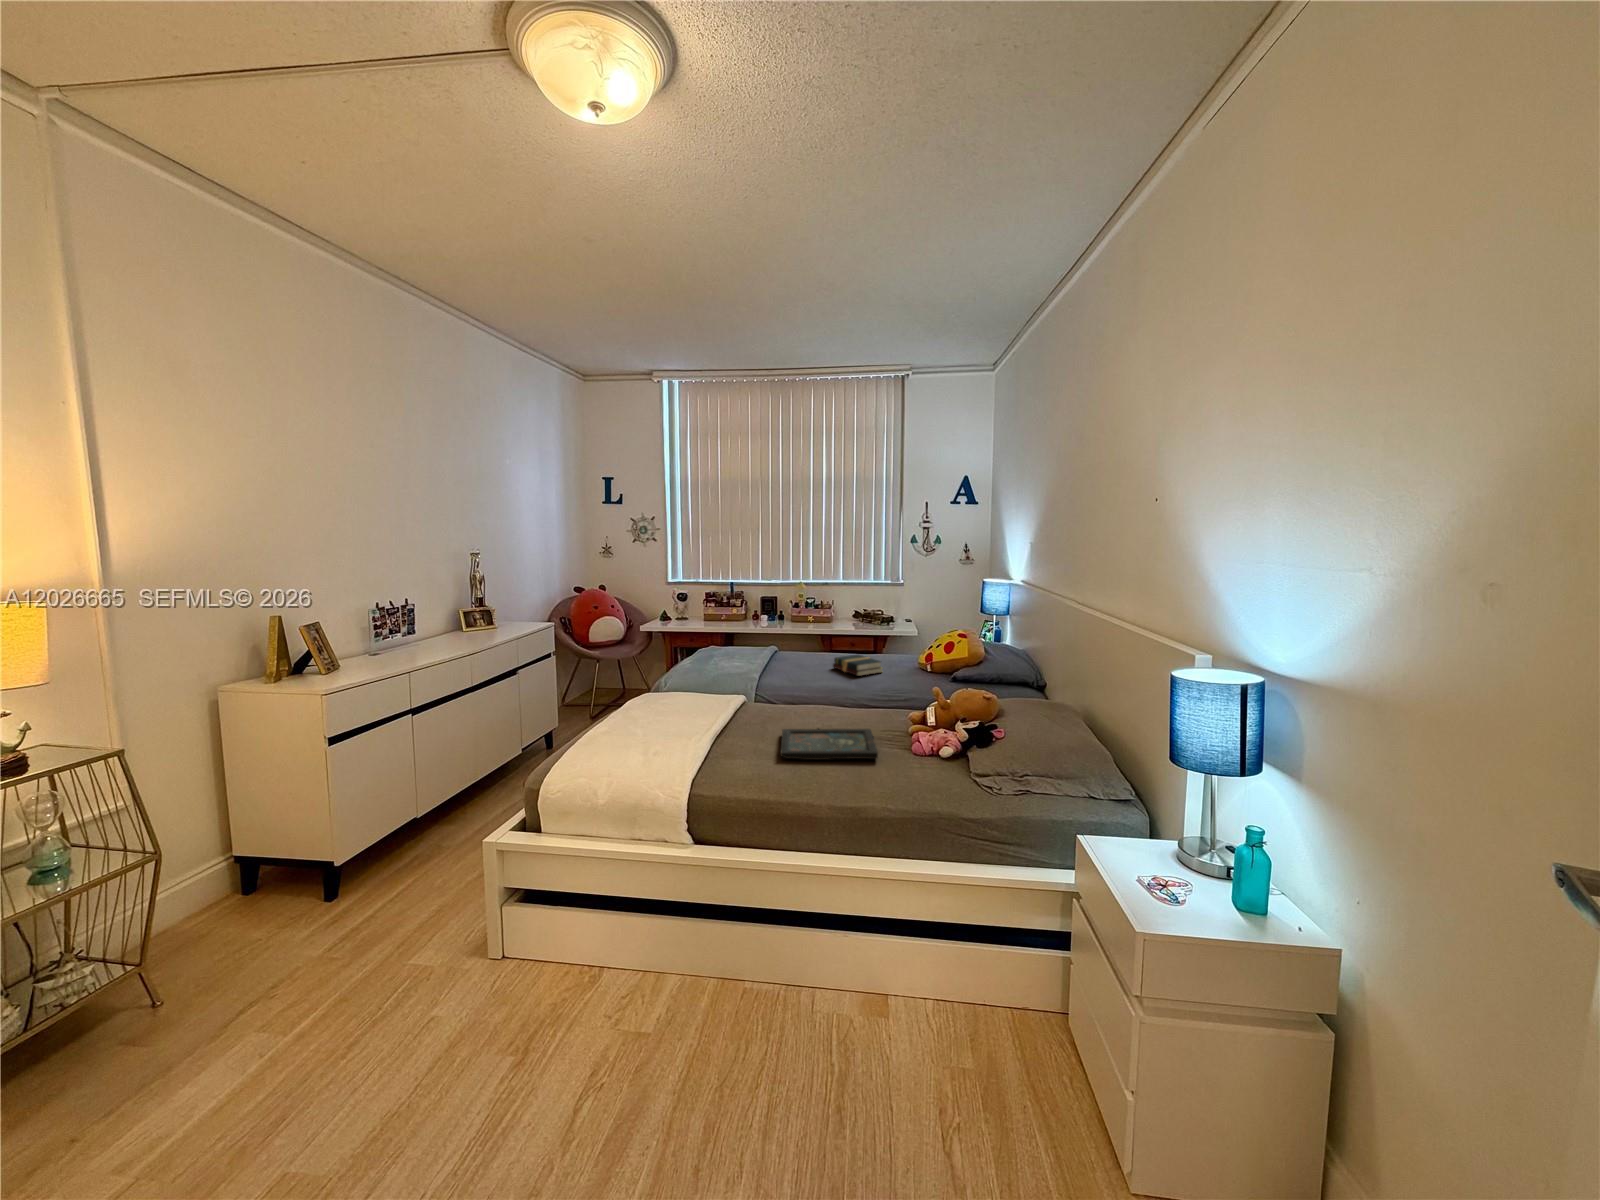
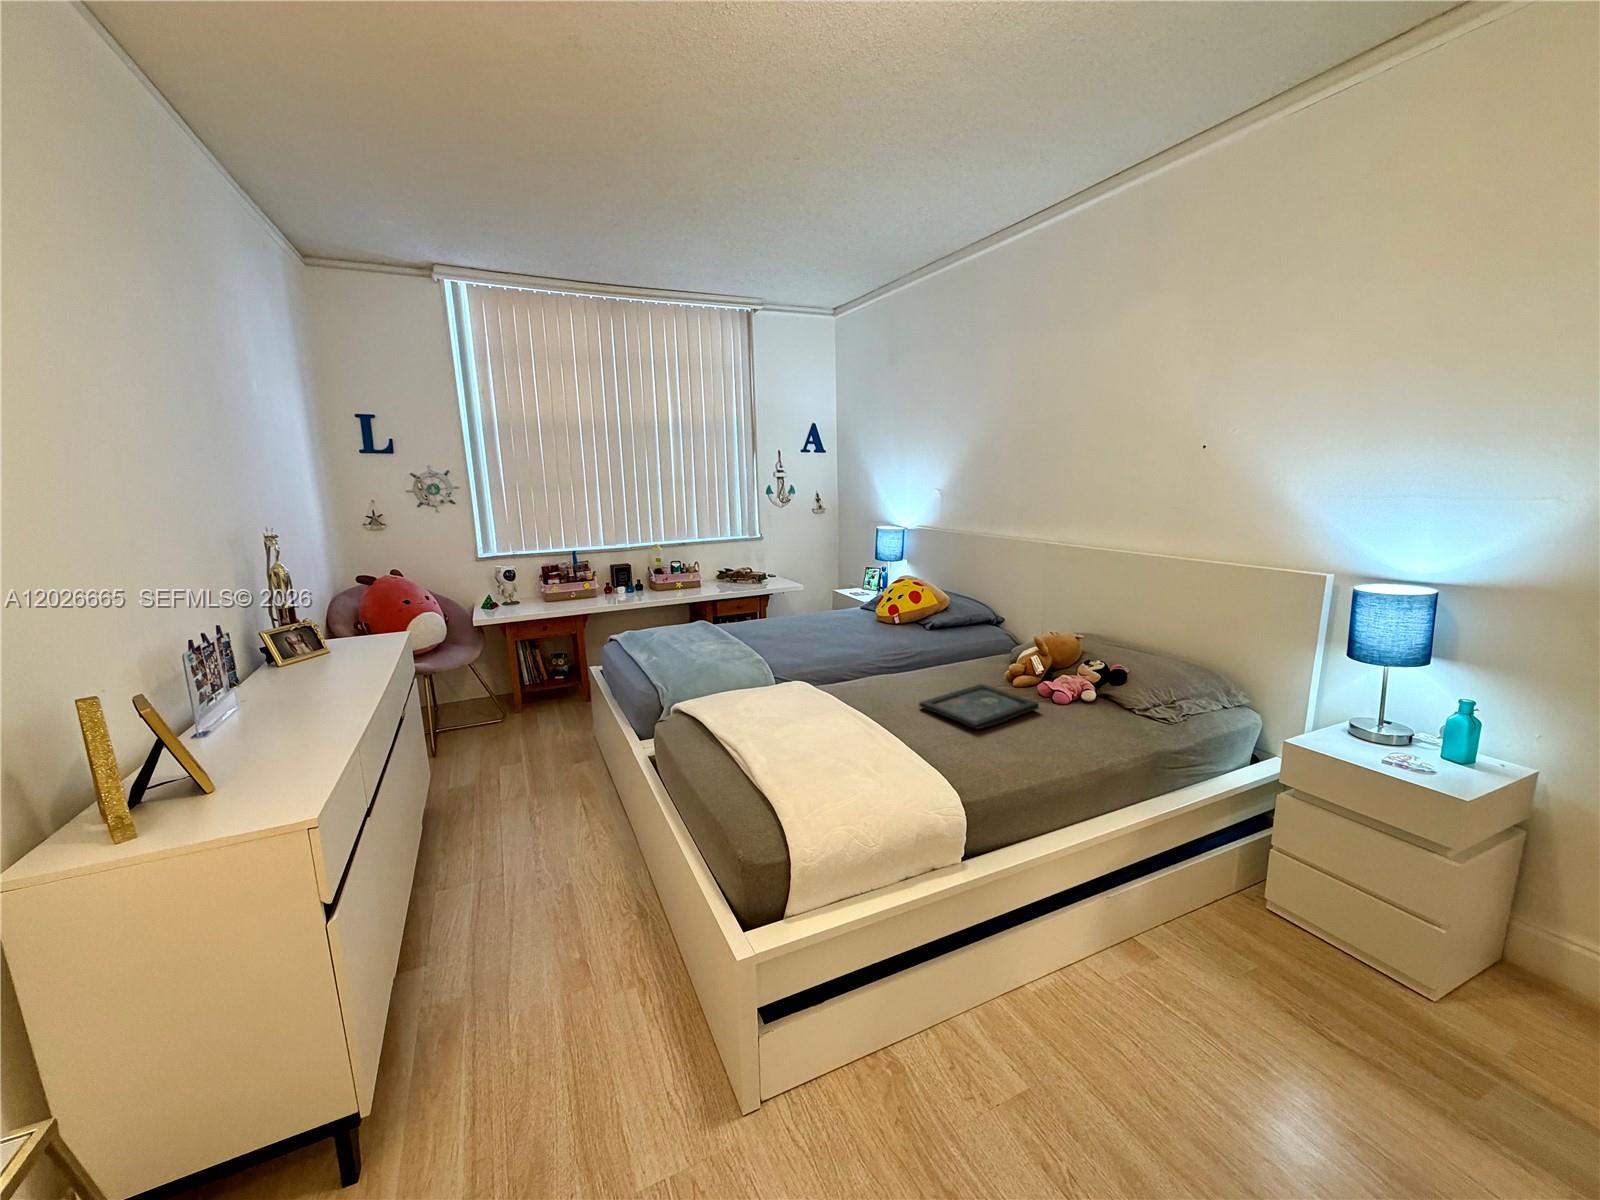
hardback book: present [833,655,882,676] -> none [806,616,858,638]

